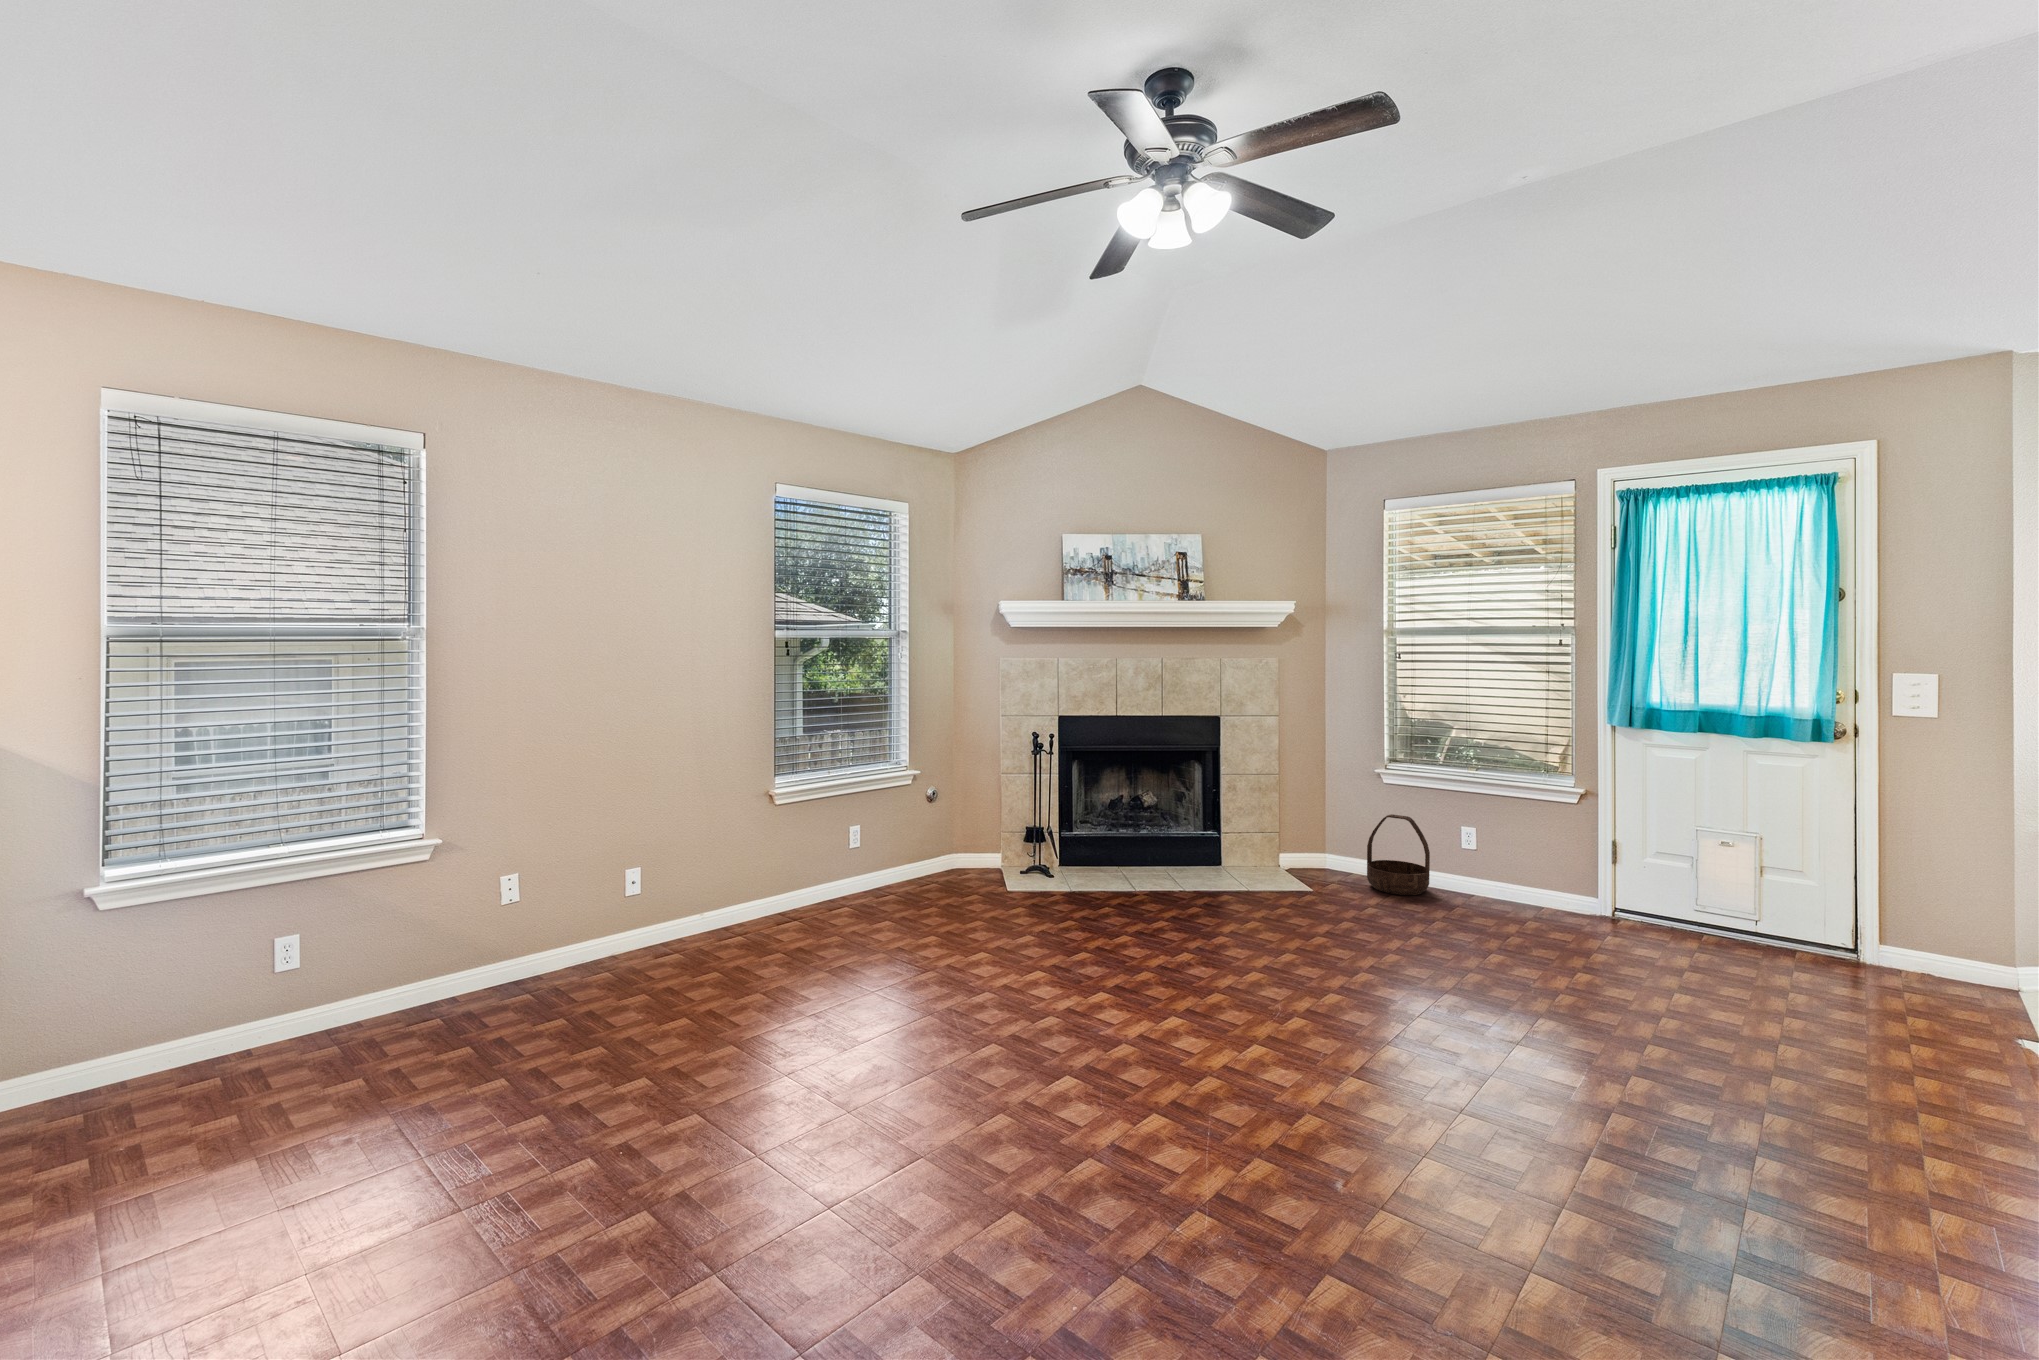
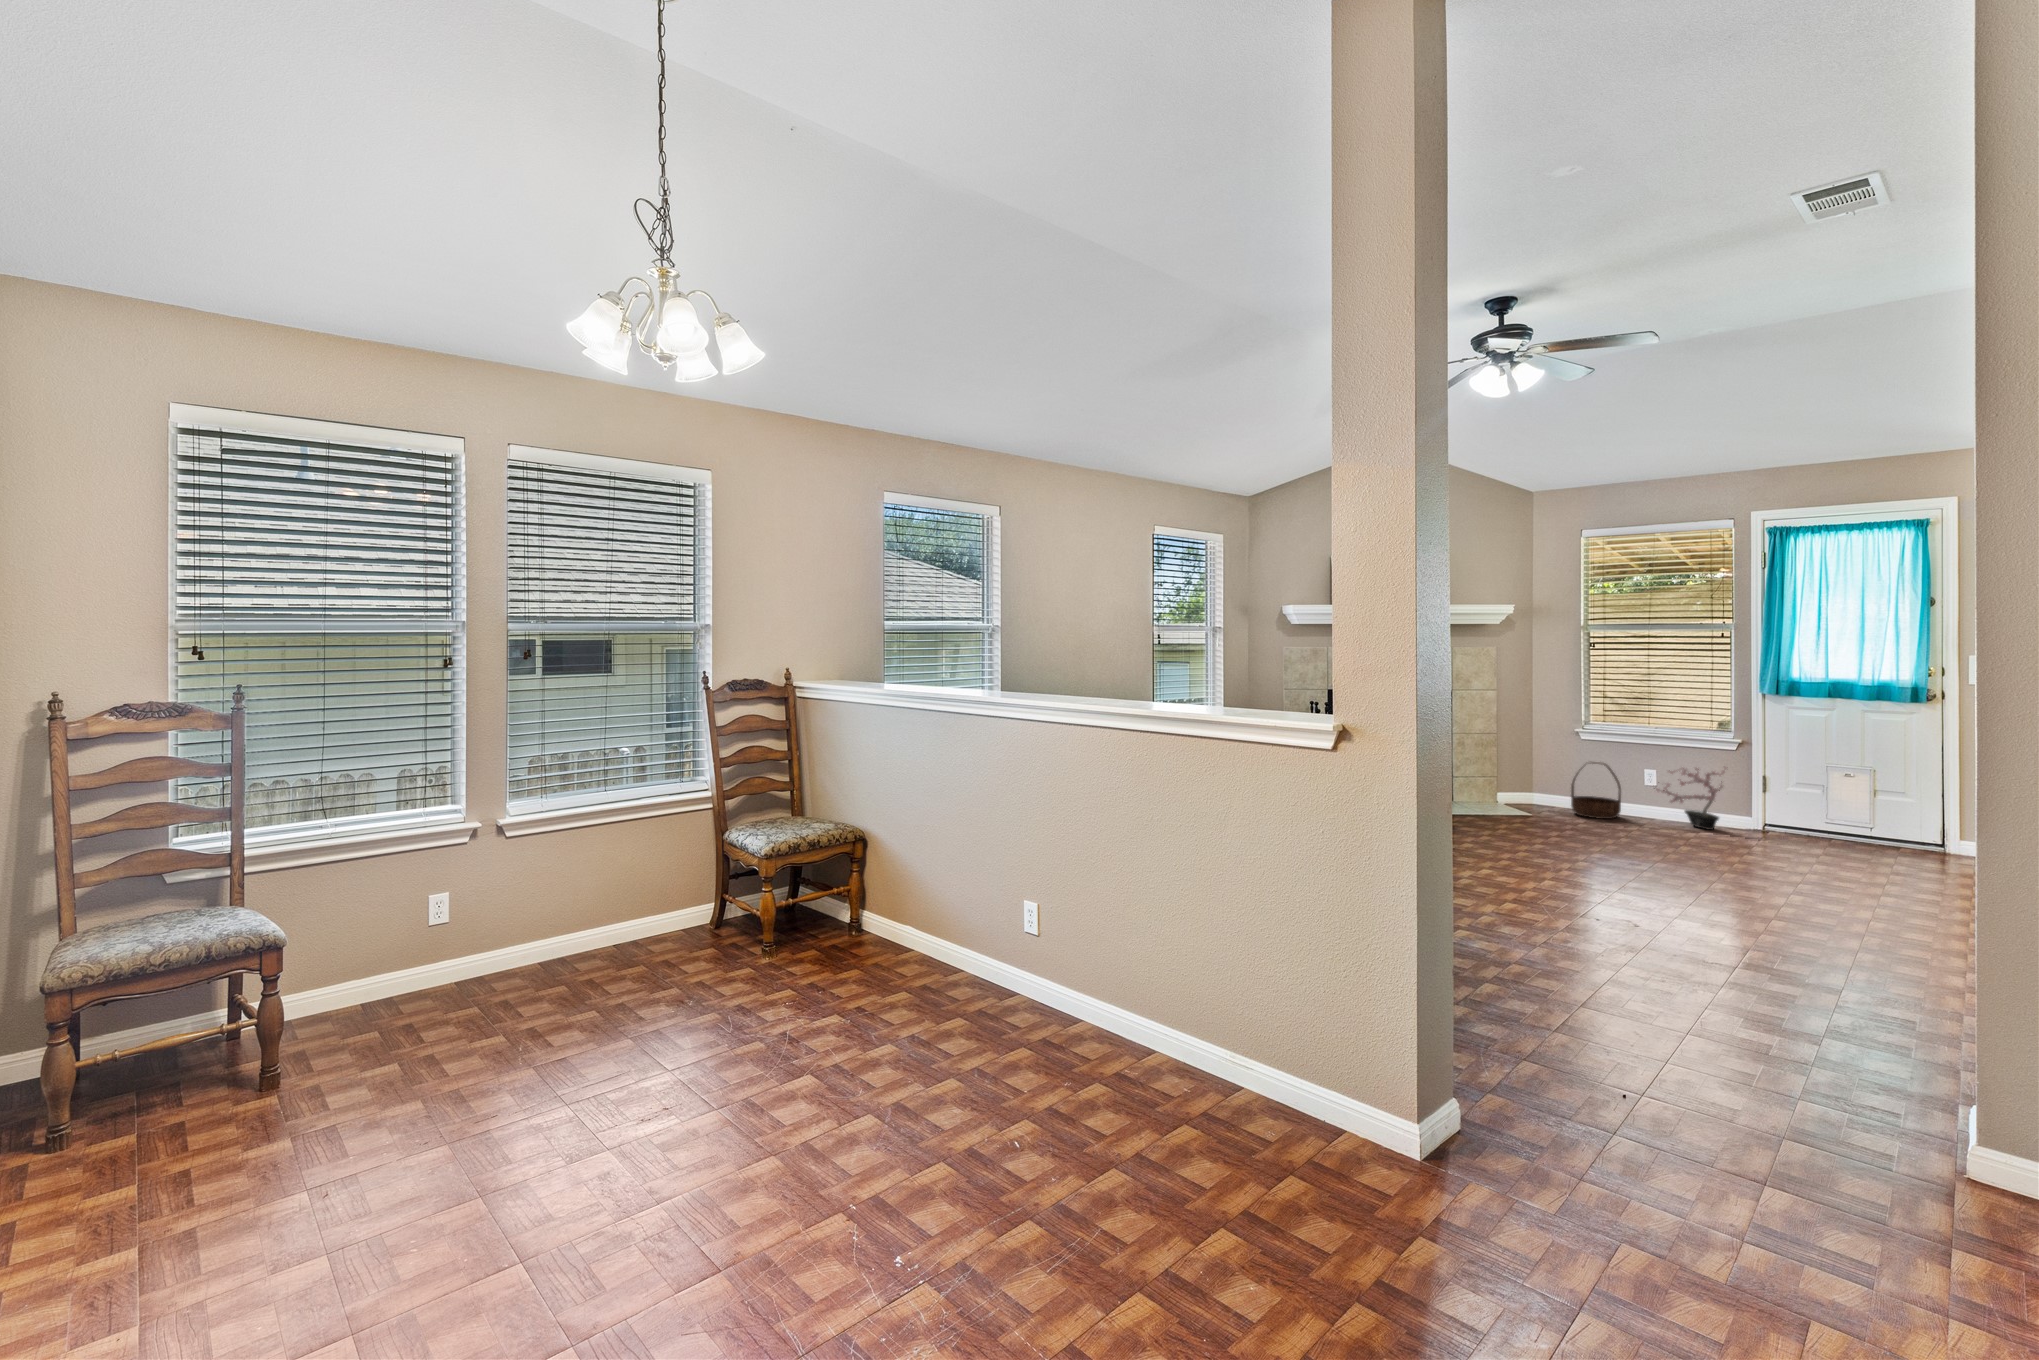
potted plant: none [1466,818,1569,916] -> present [1654,766,1727,830]

